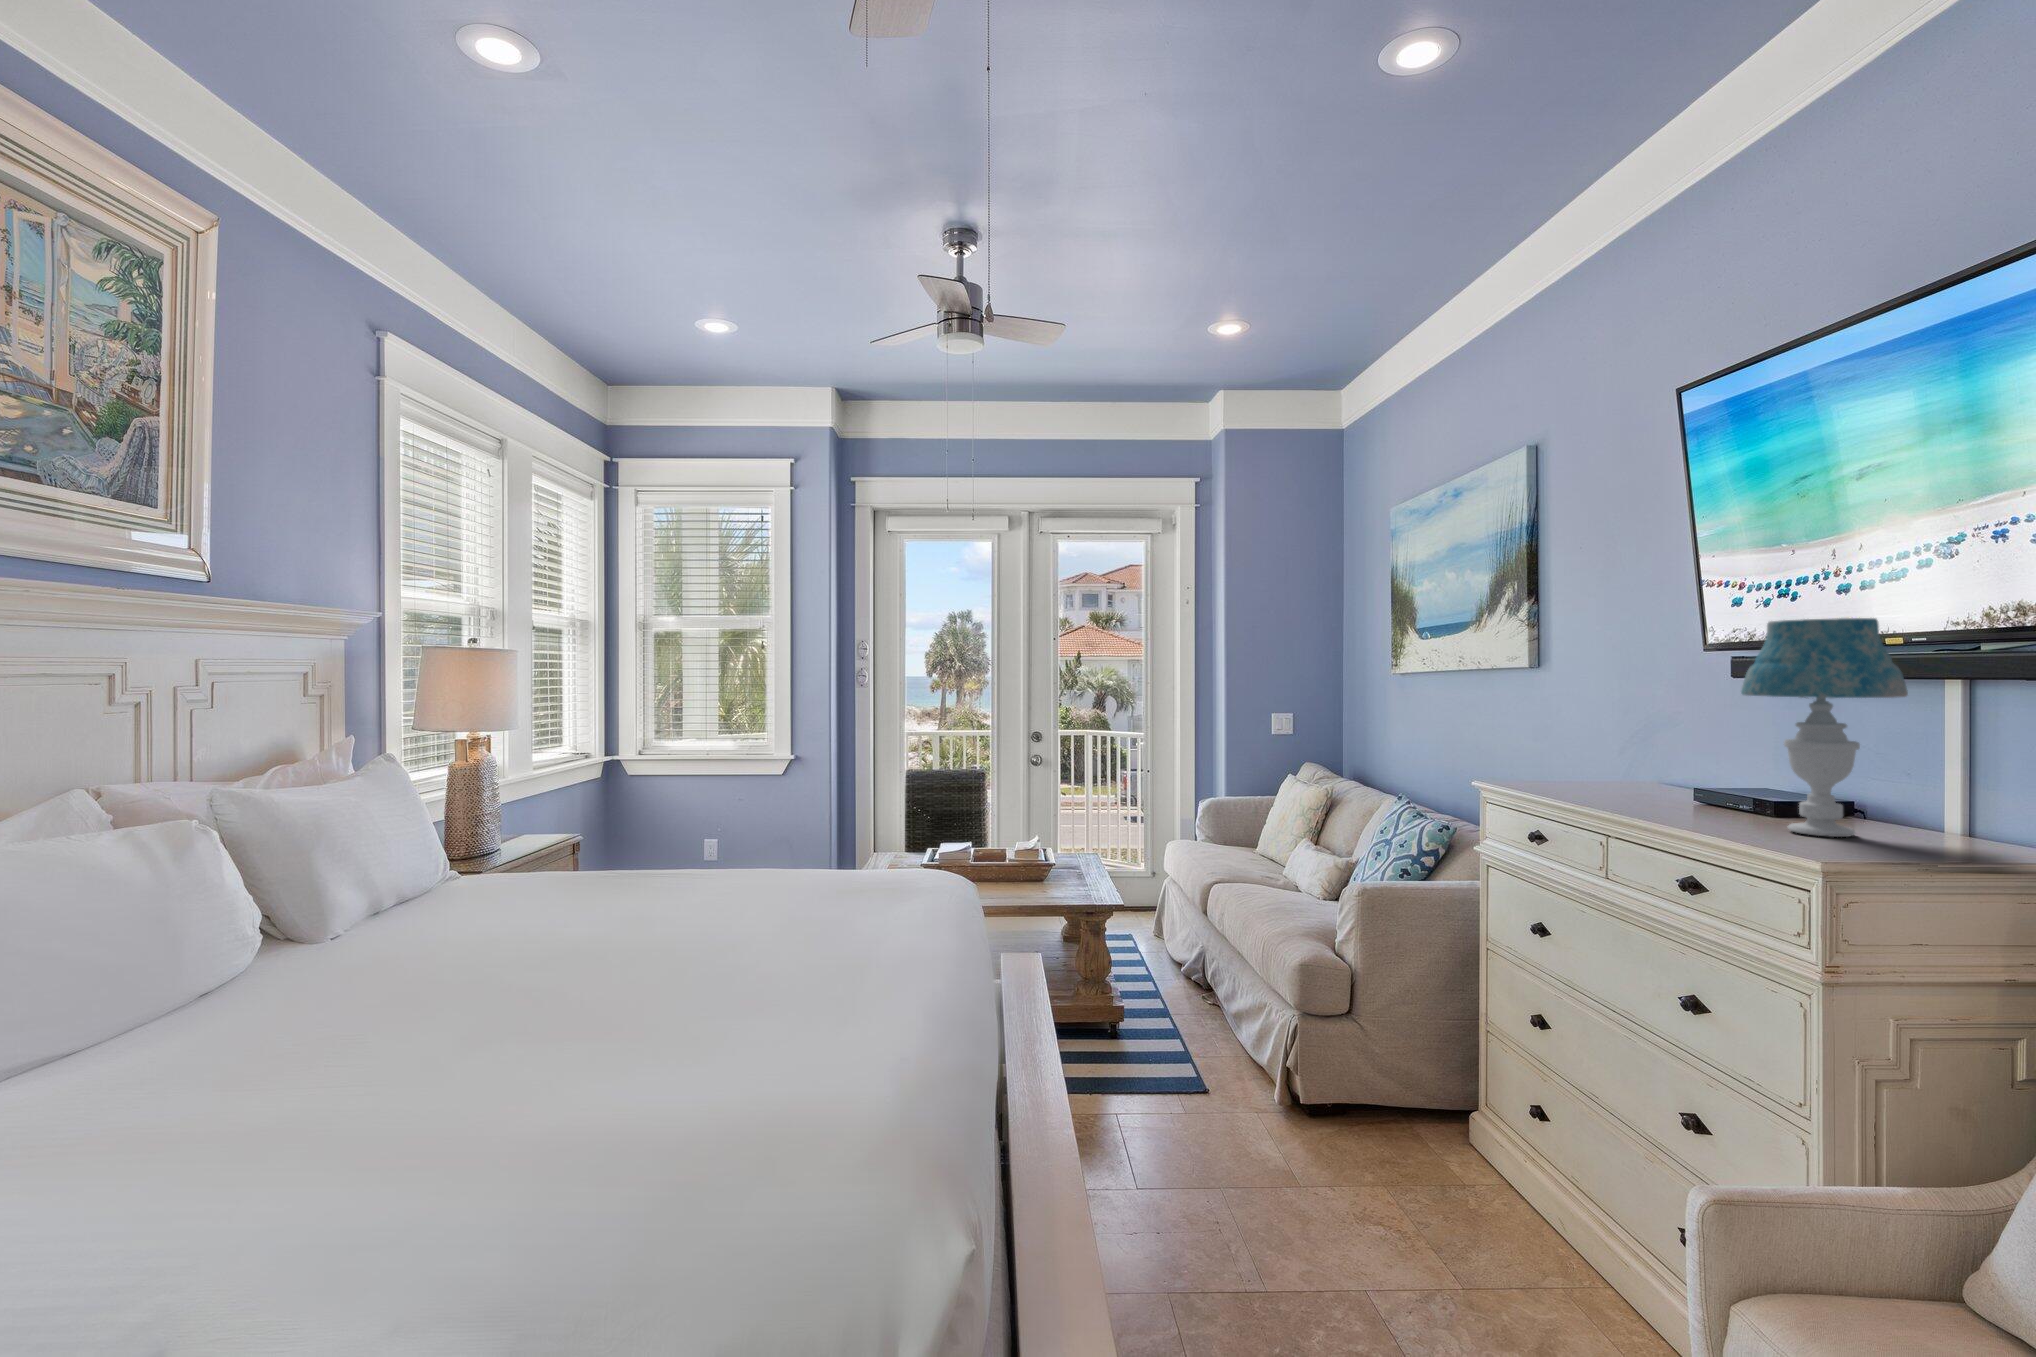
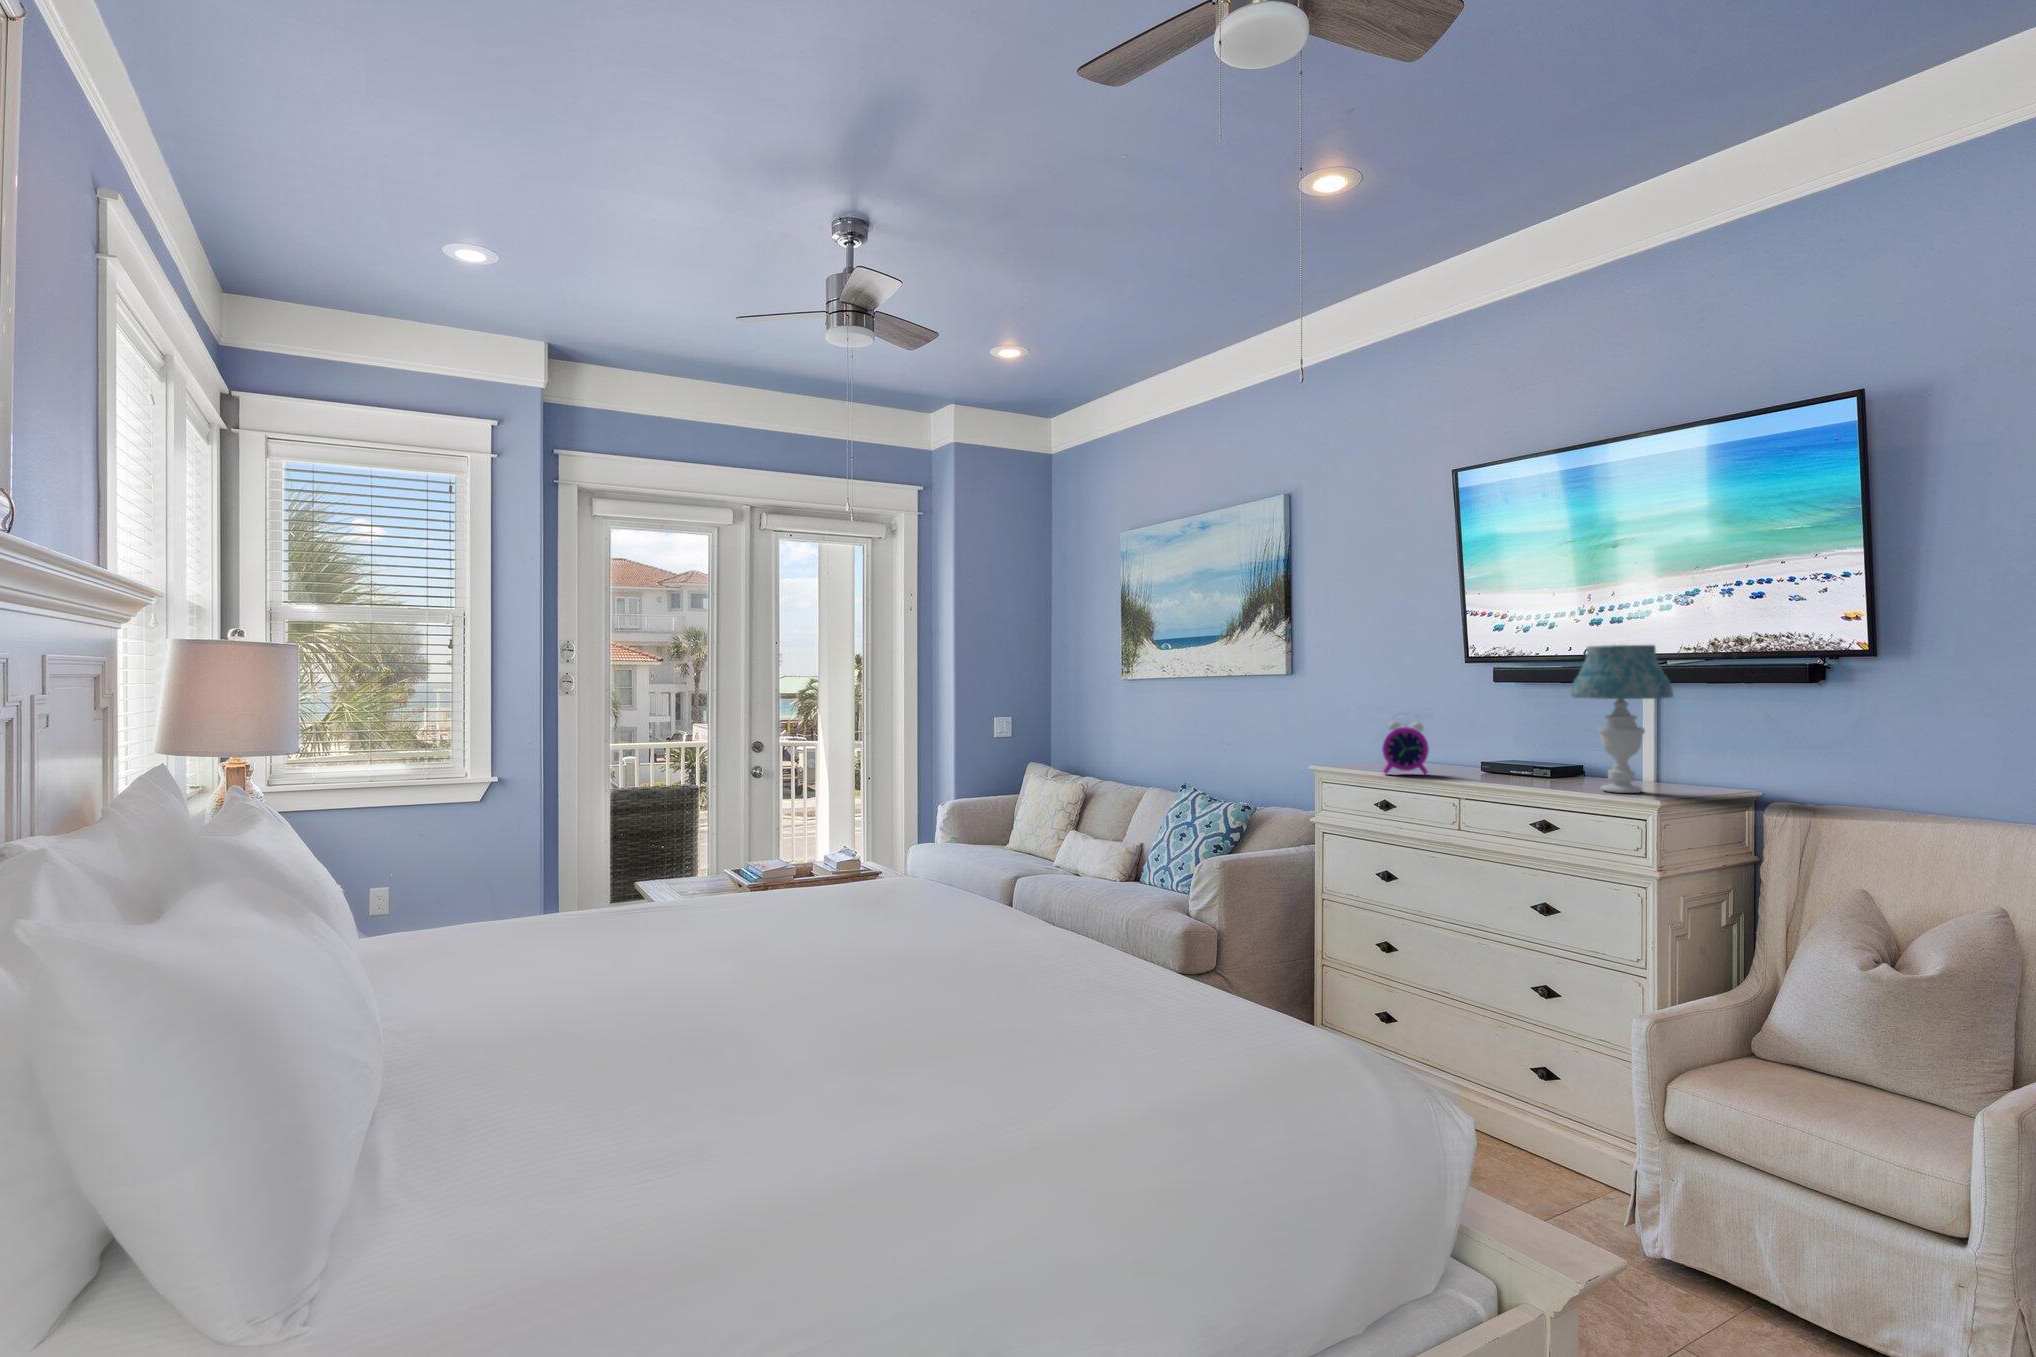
alarm clock: none [1541,714,1611,795] -> present [1382,721,1429,774]

